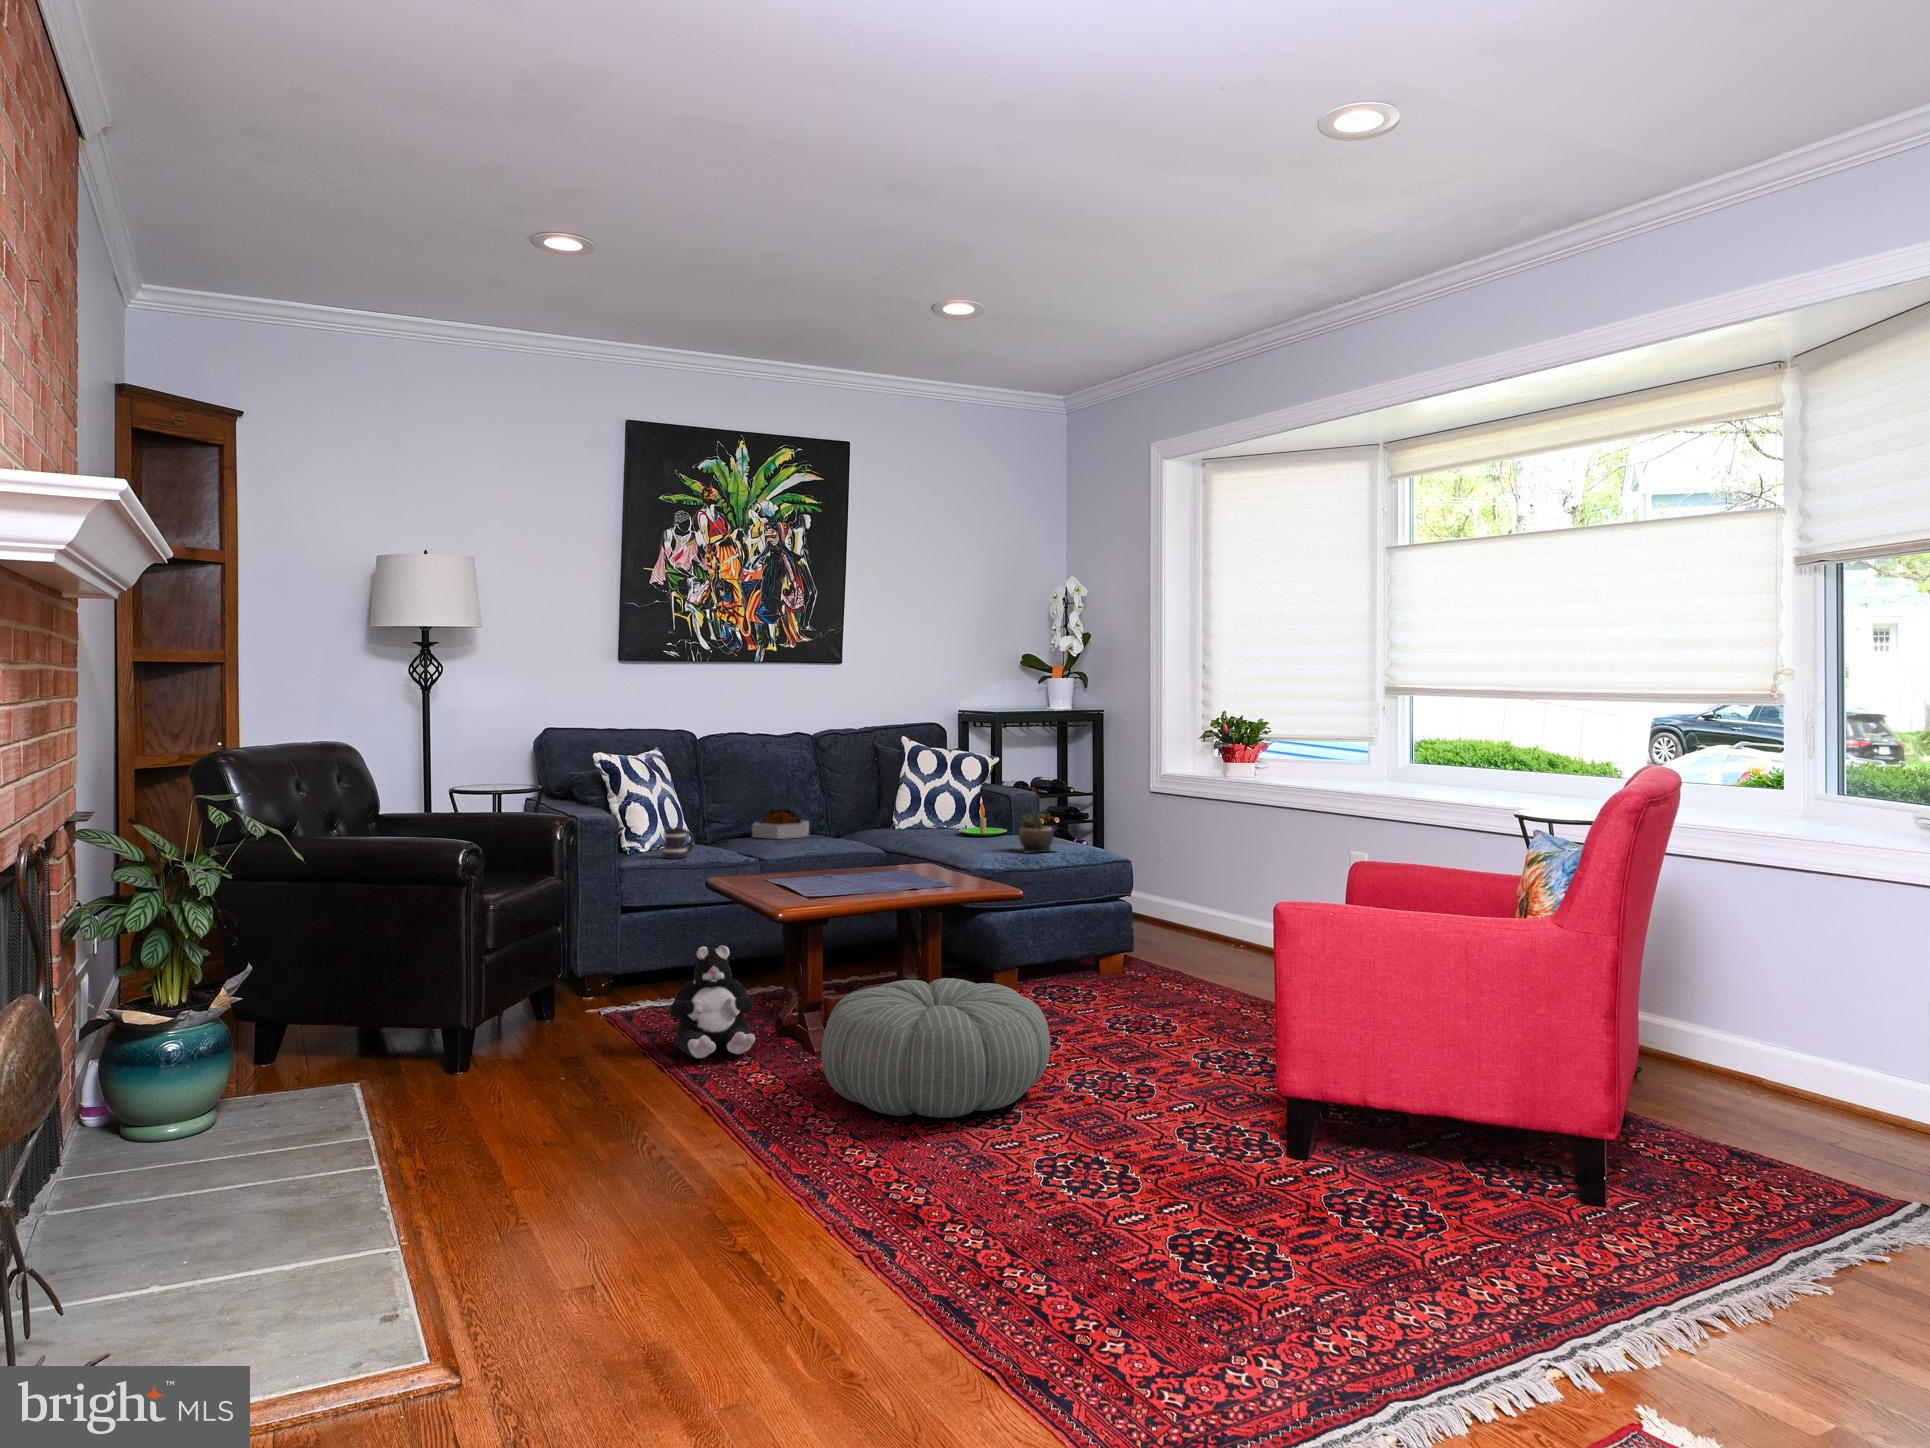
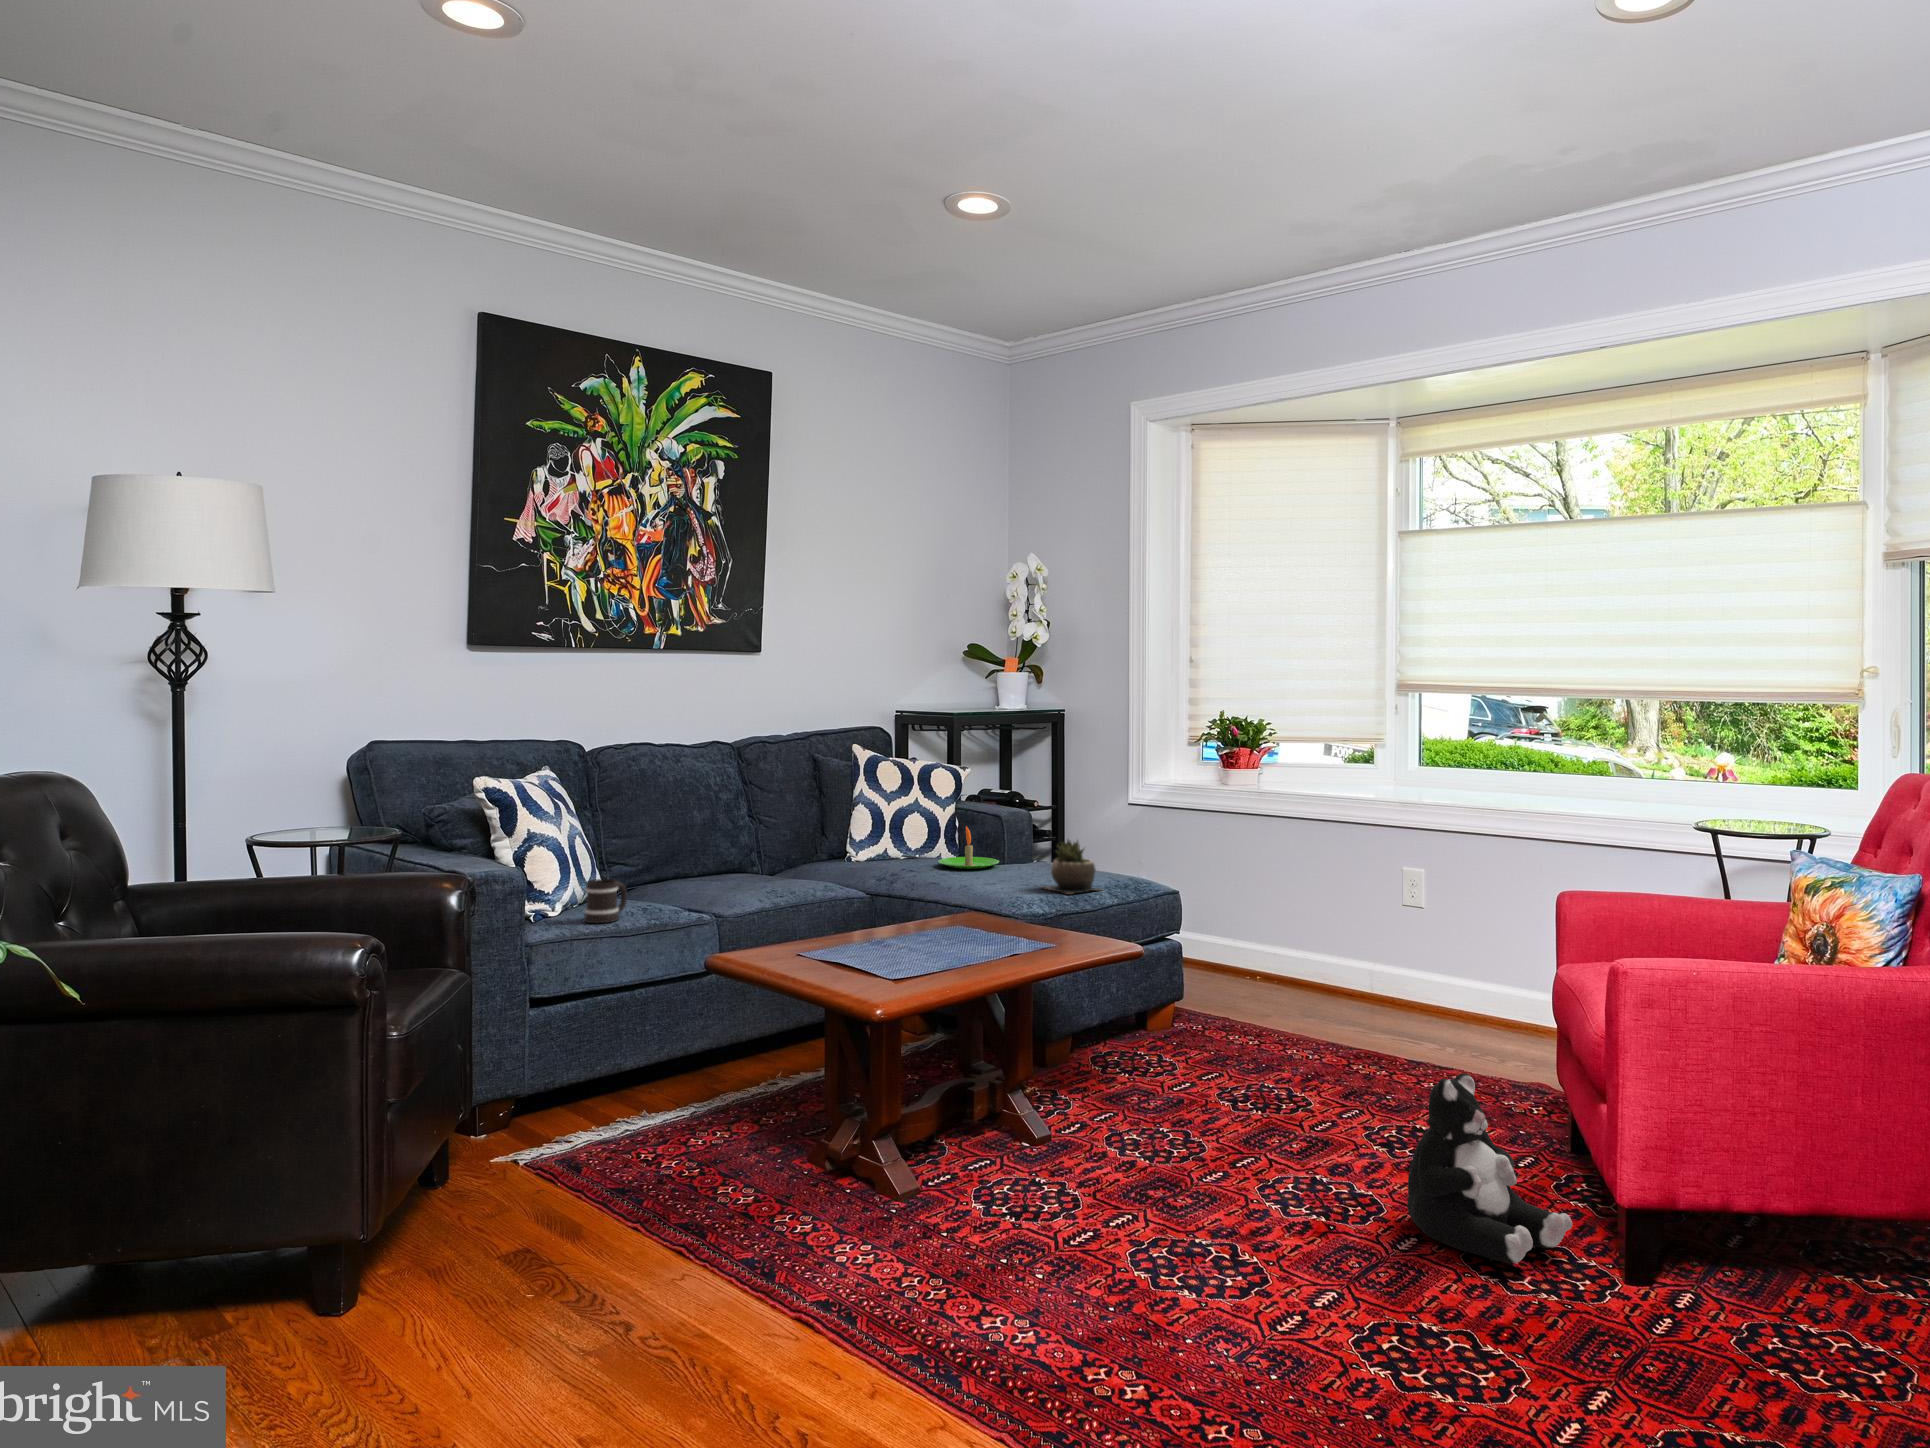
decorative bowl: present [752,809,809,839] -> none [673,840,747,883]
plush toy: present [670,944,755,1059] -> present [1407,1074,1572,1263]
pouf: present [821,978,1050,1118] -> none [989,1104,1337,1351]

